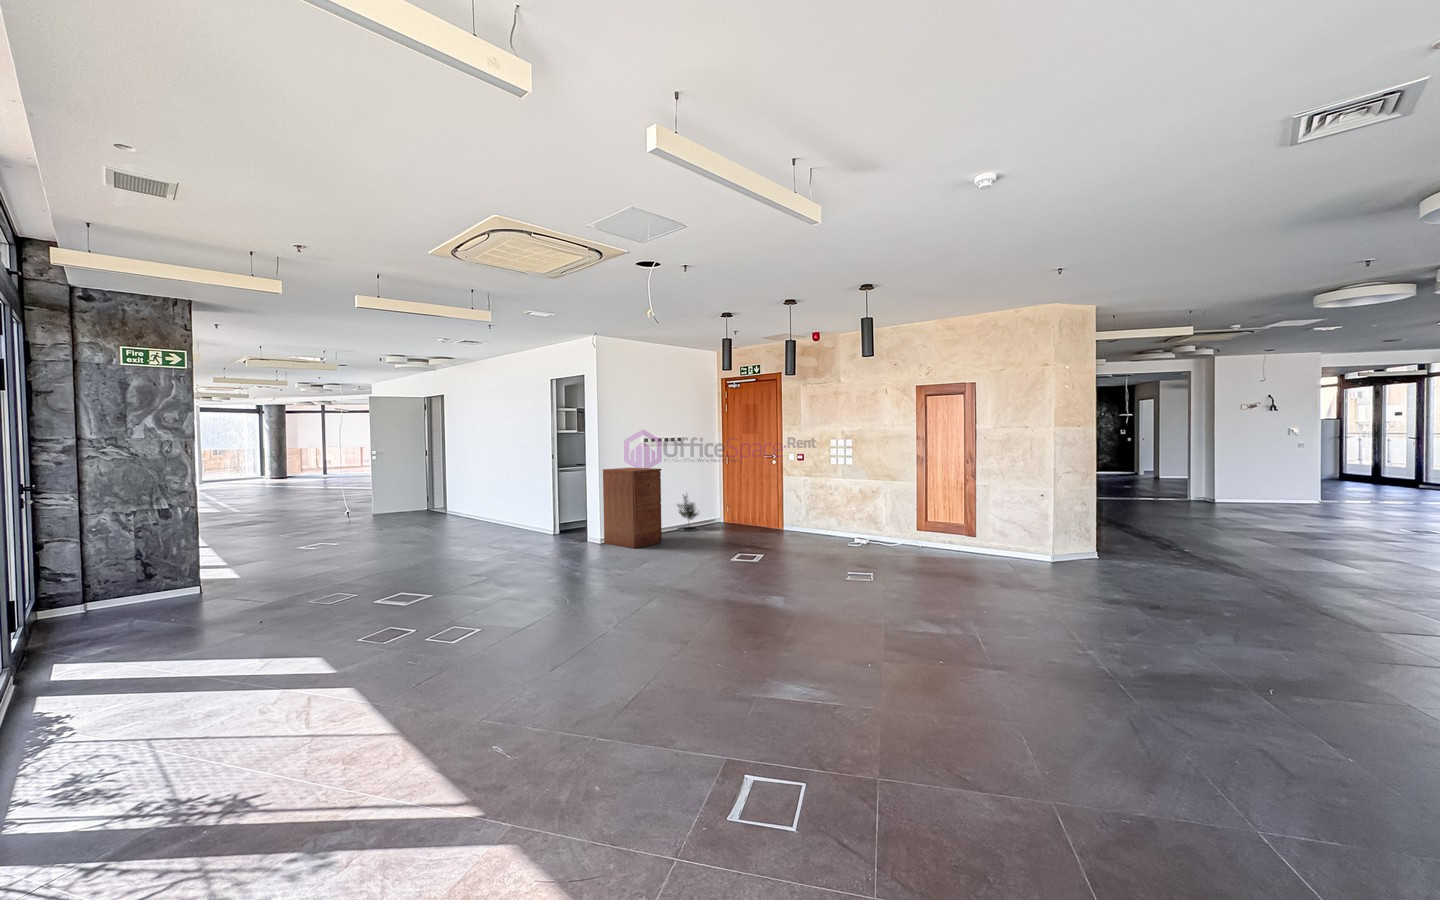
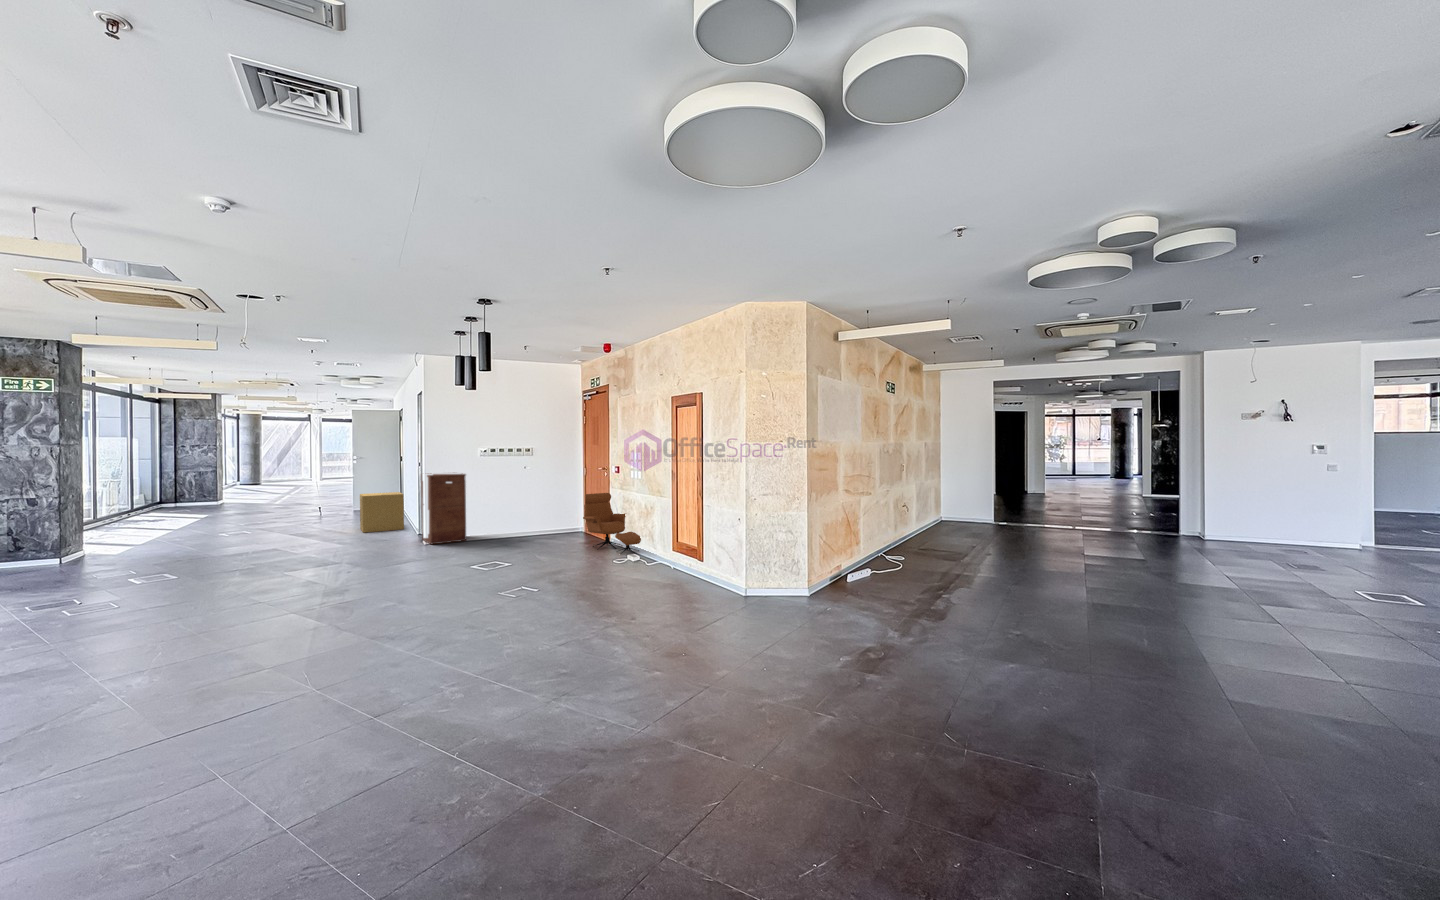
armchair: none [808,486,886,549] -> present [583,493,641,554]
cardboard box: none [486,491,544,538] -> present [360,492,404,533]
potted tree: present [677,496,698,531] -> none [511,495,533,532]

